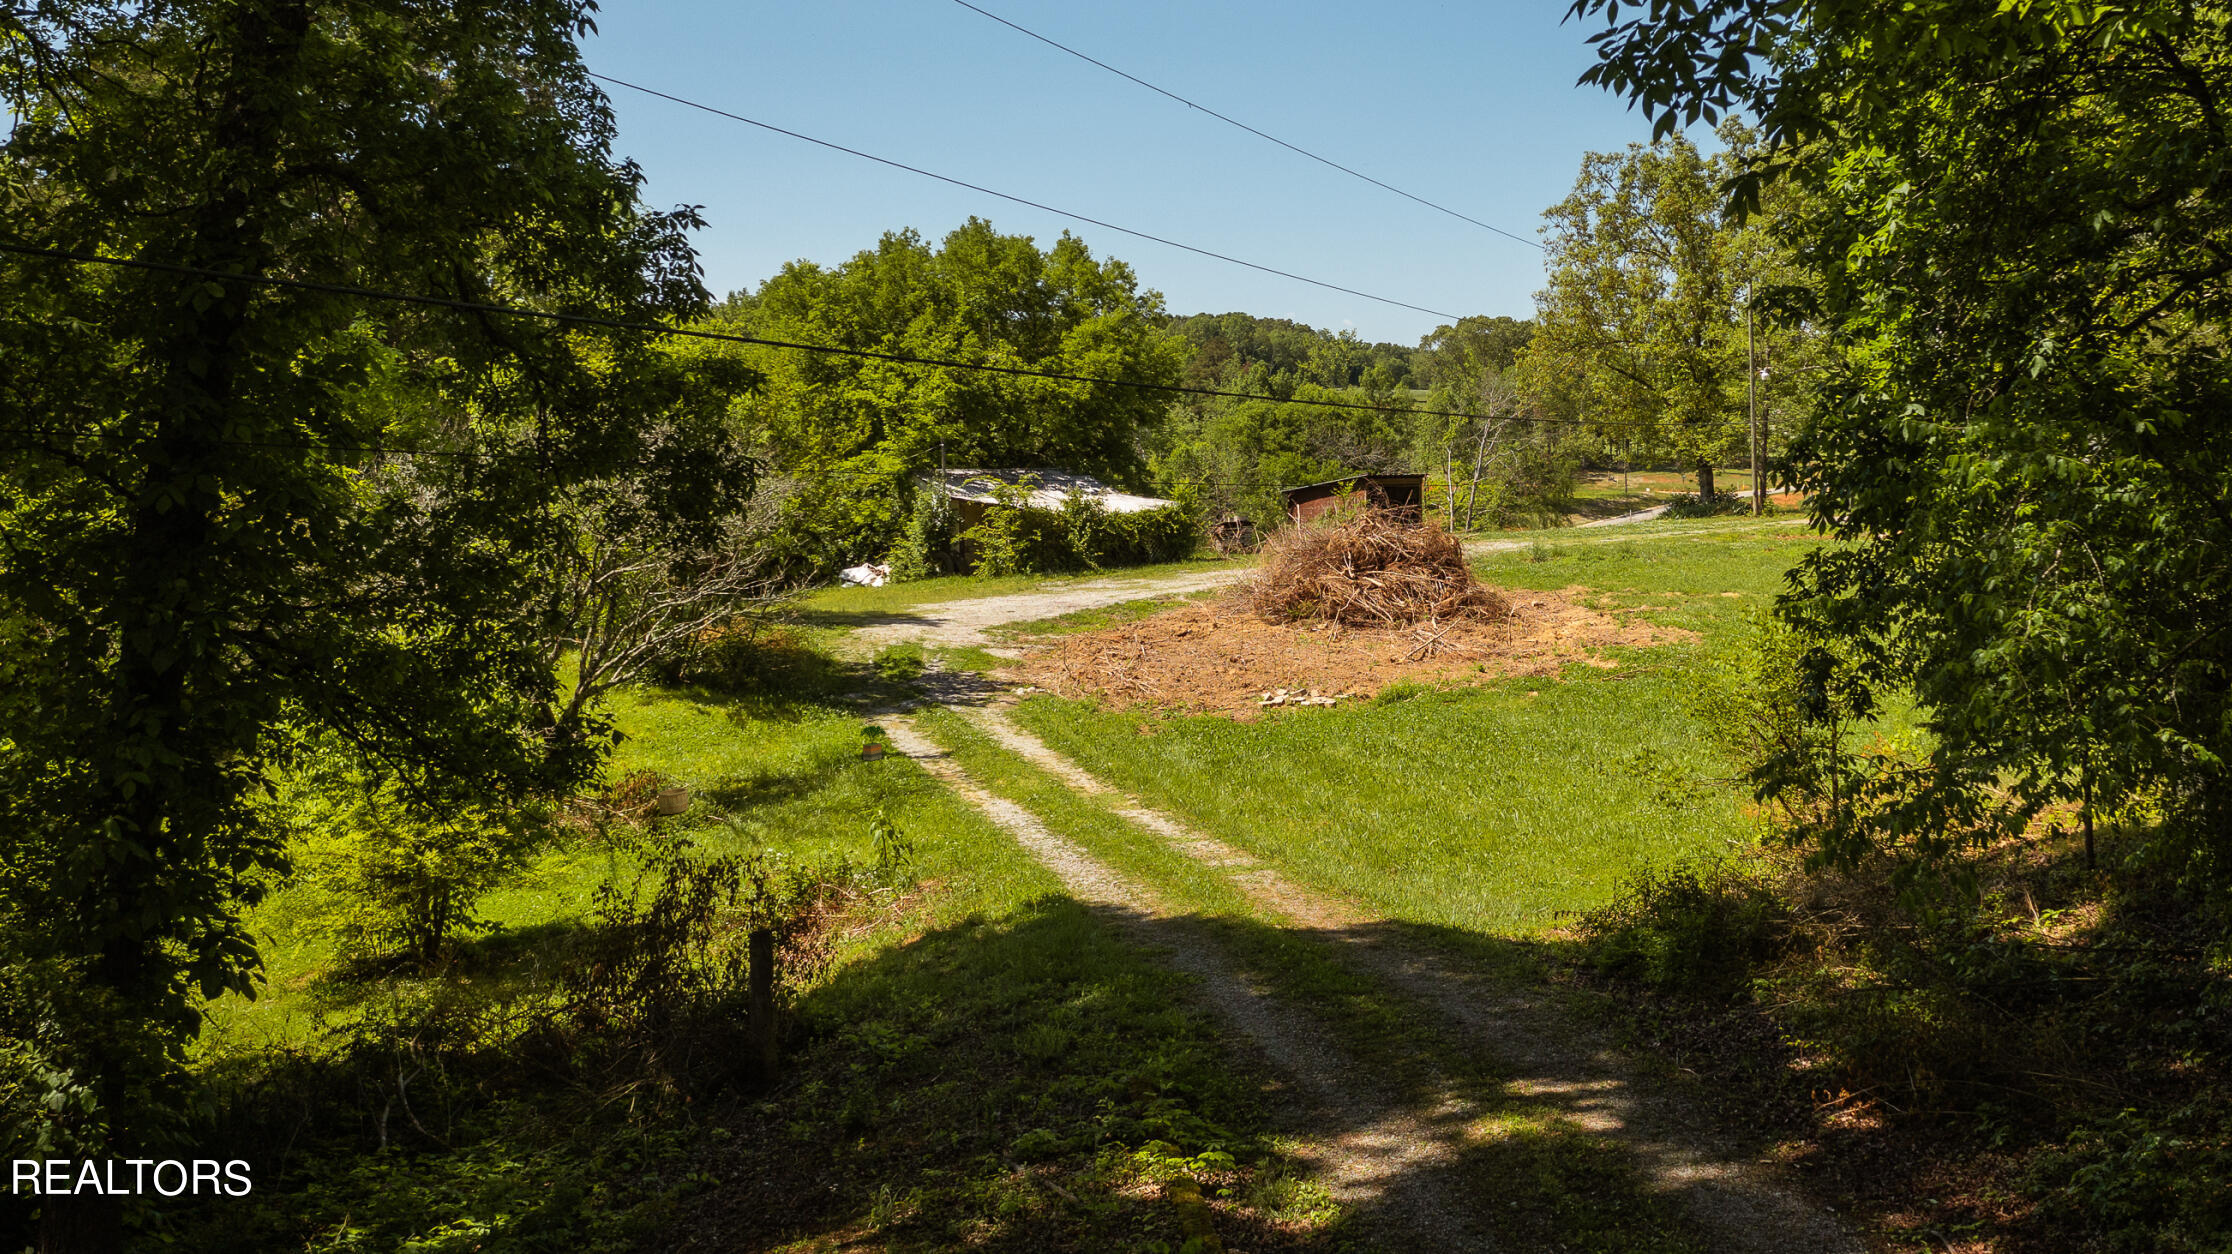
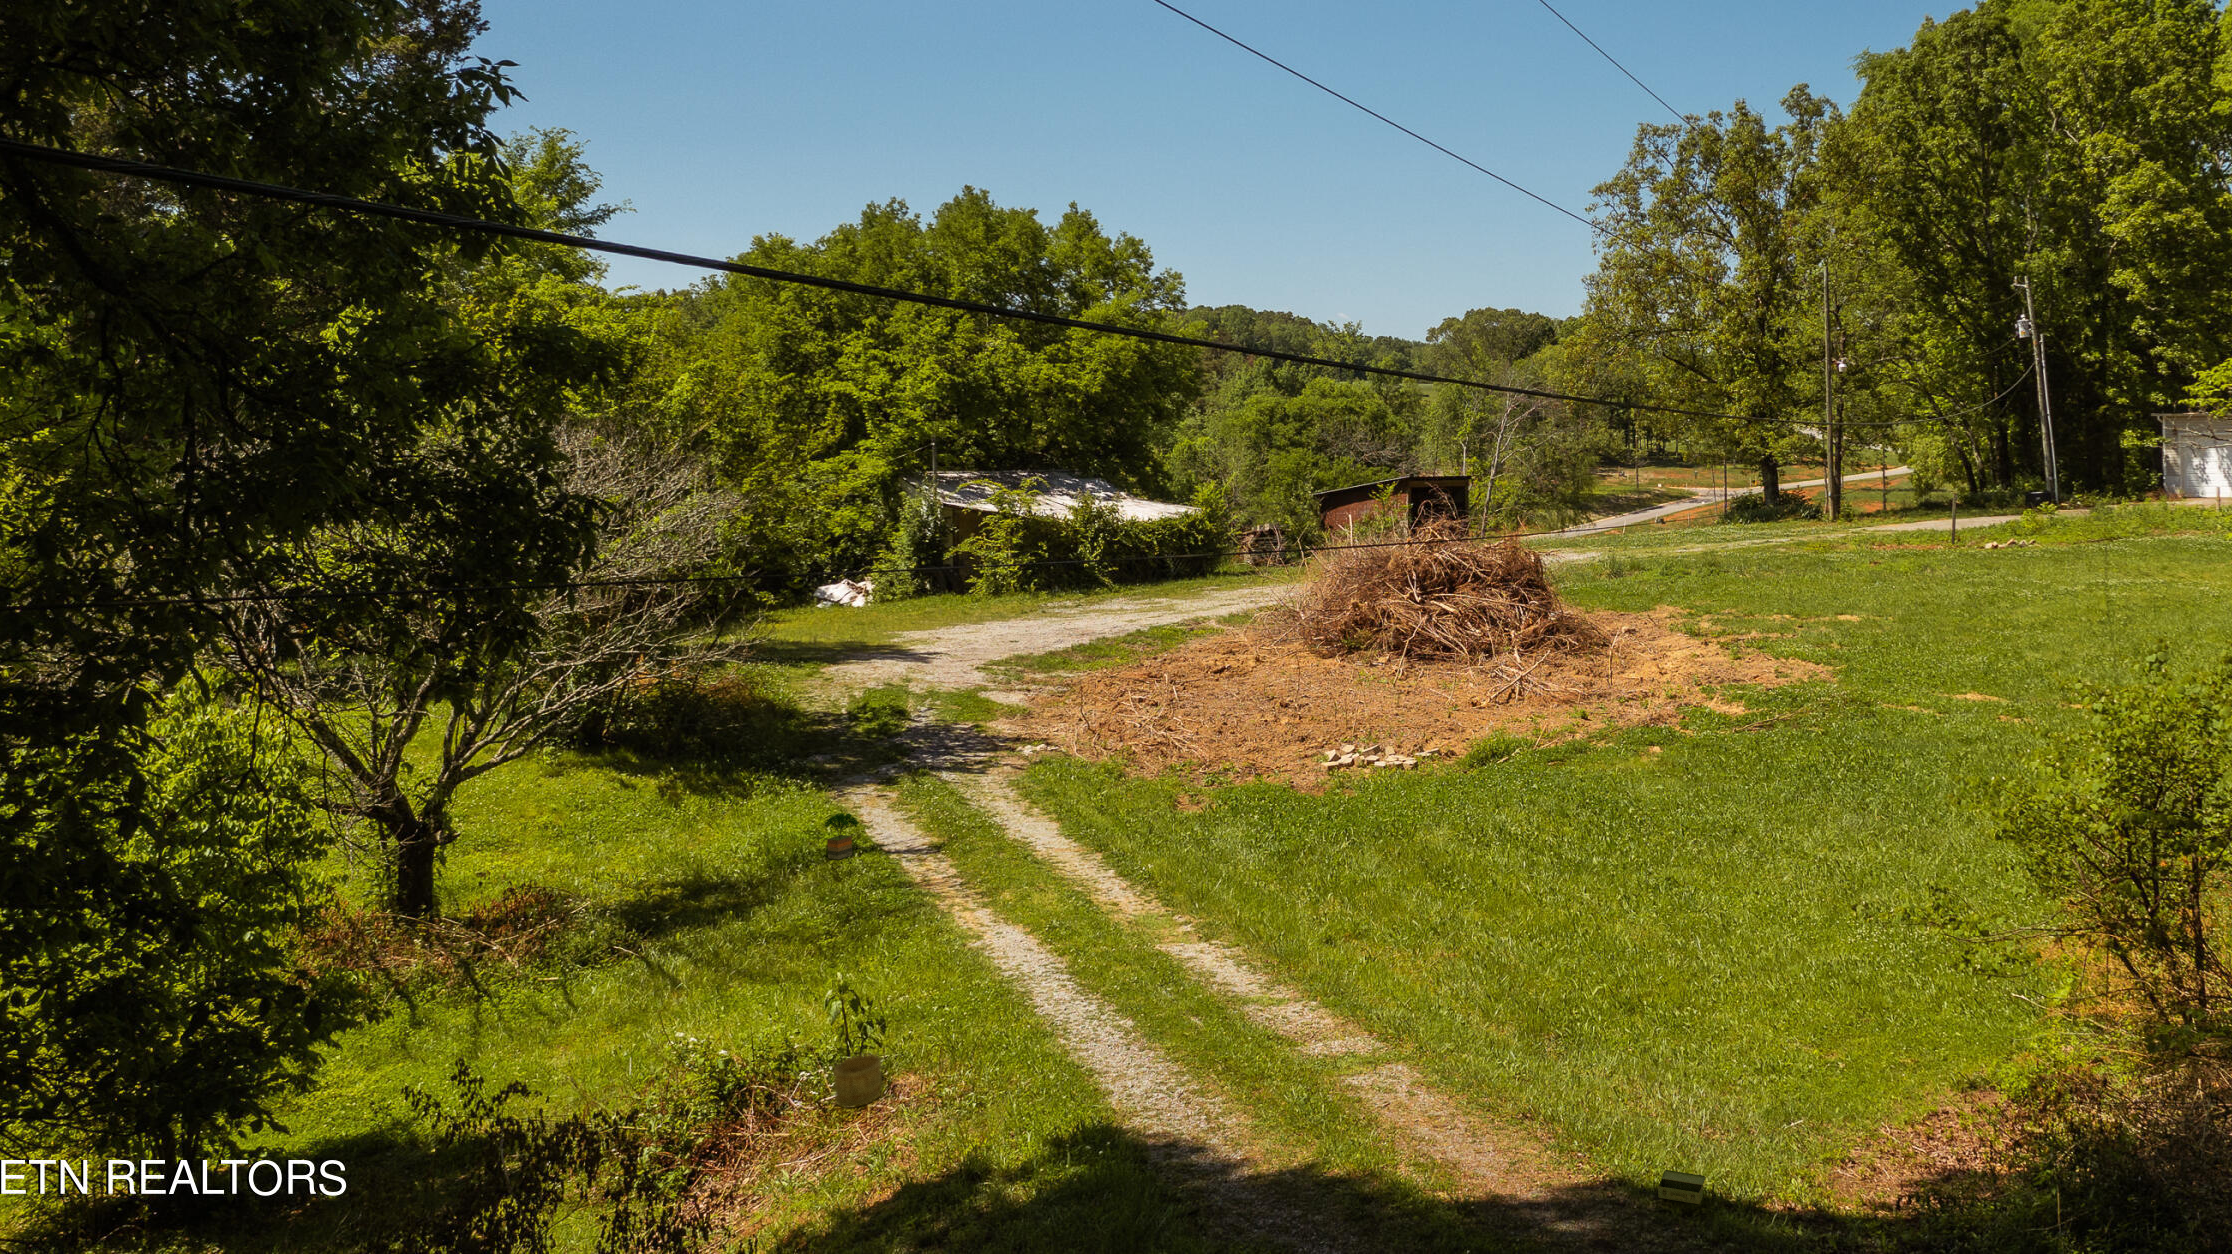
wooden bucket: present [658,788,688,814] -> present [833,1054,882,1108]
toolbox: none [1430,925,1464,943] -> present [1658,1170,1706,1204]

